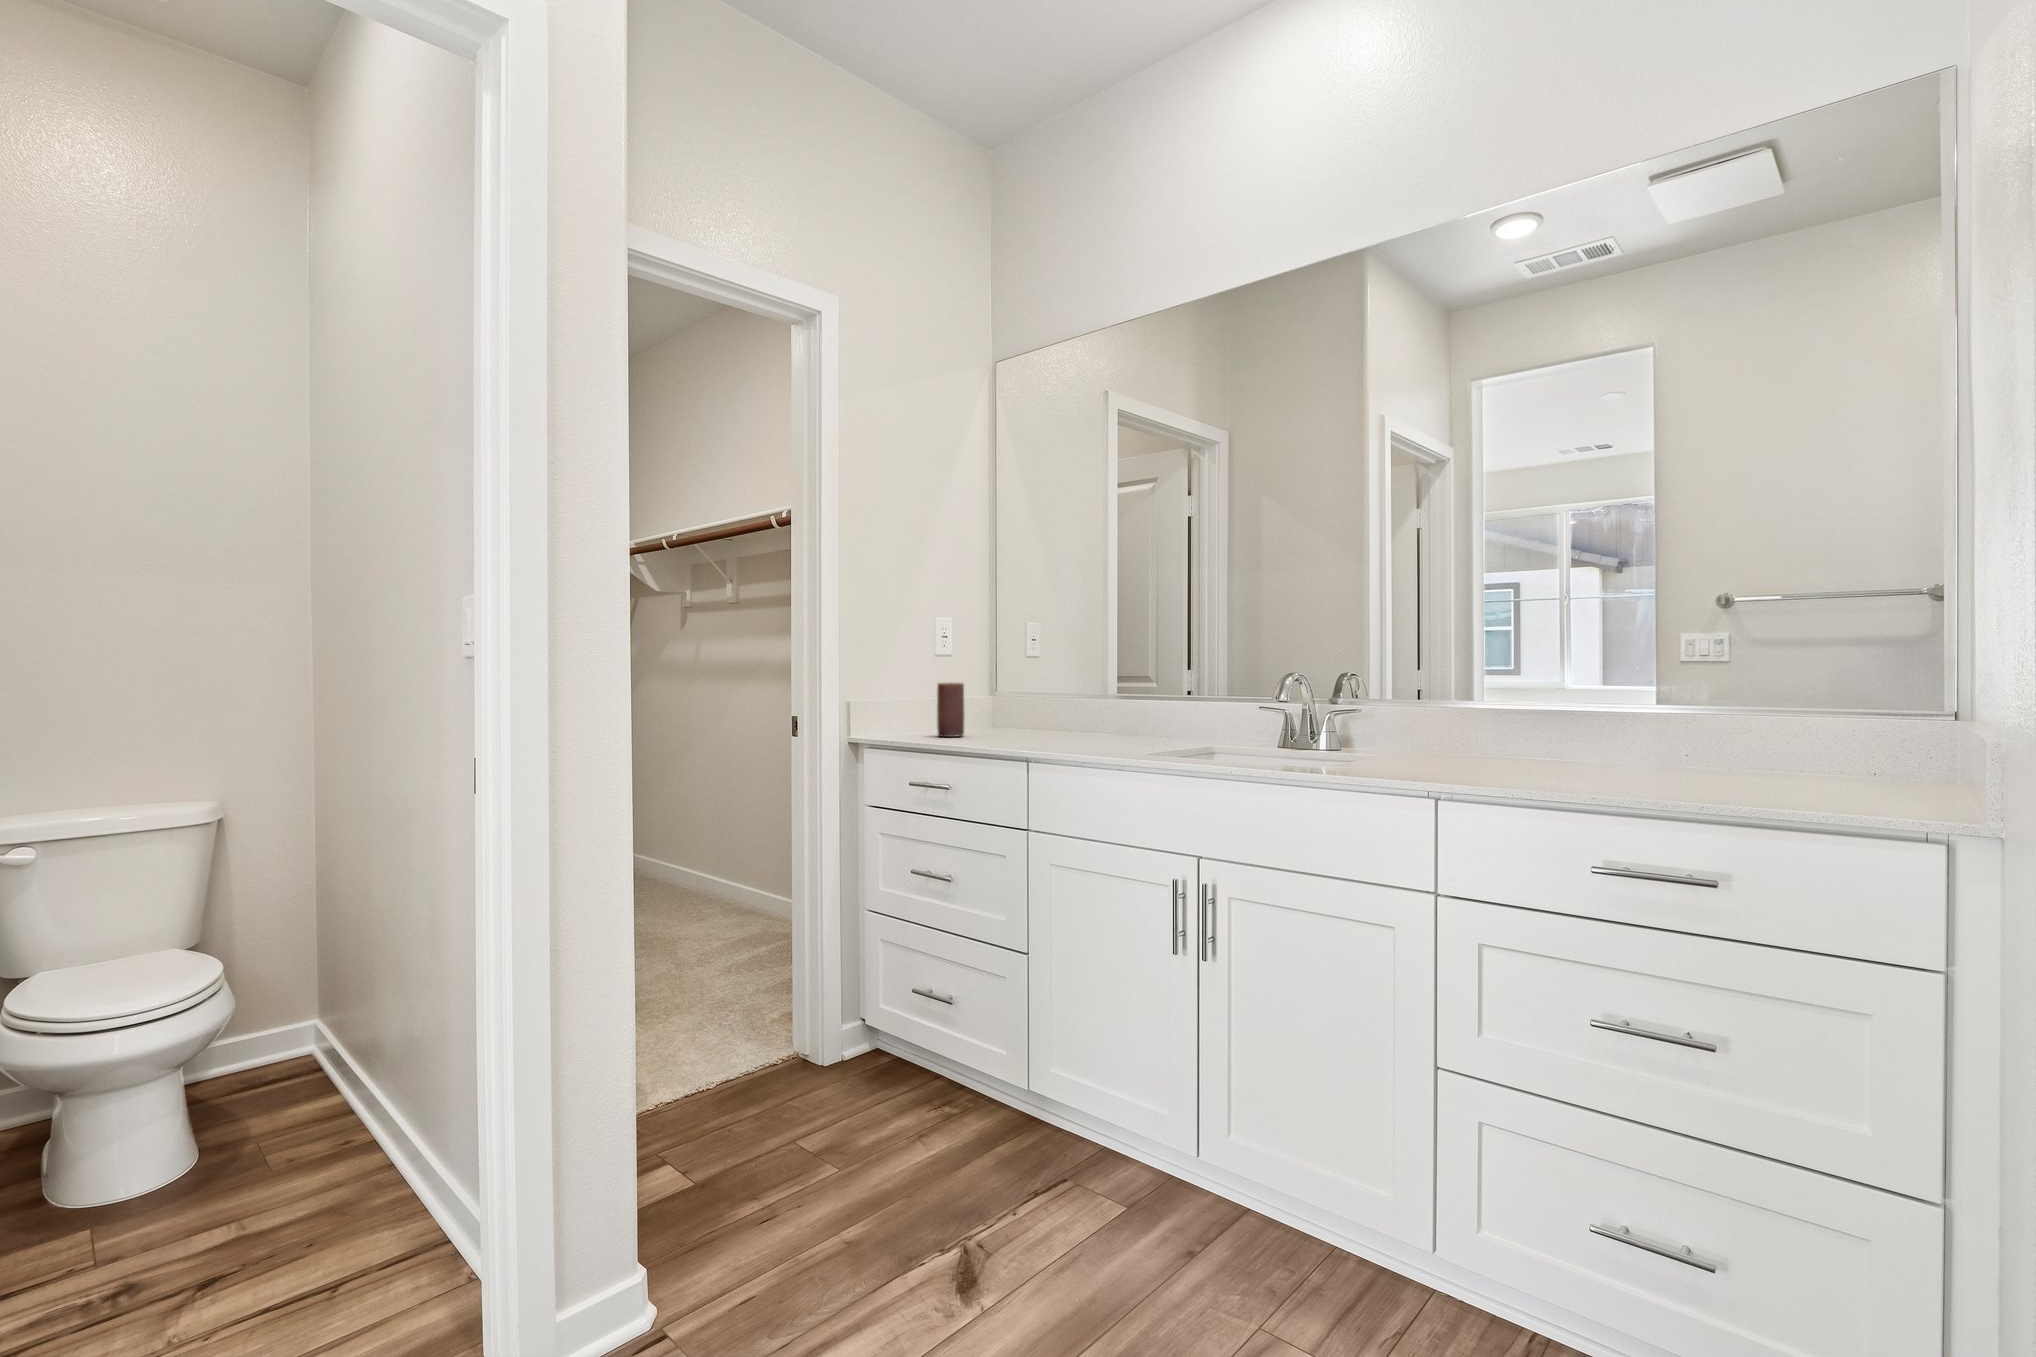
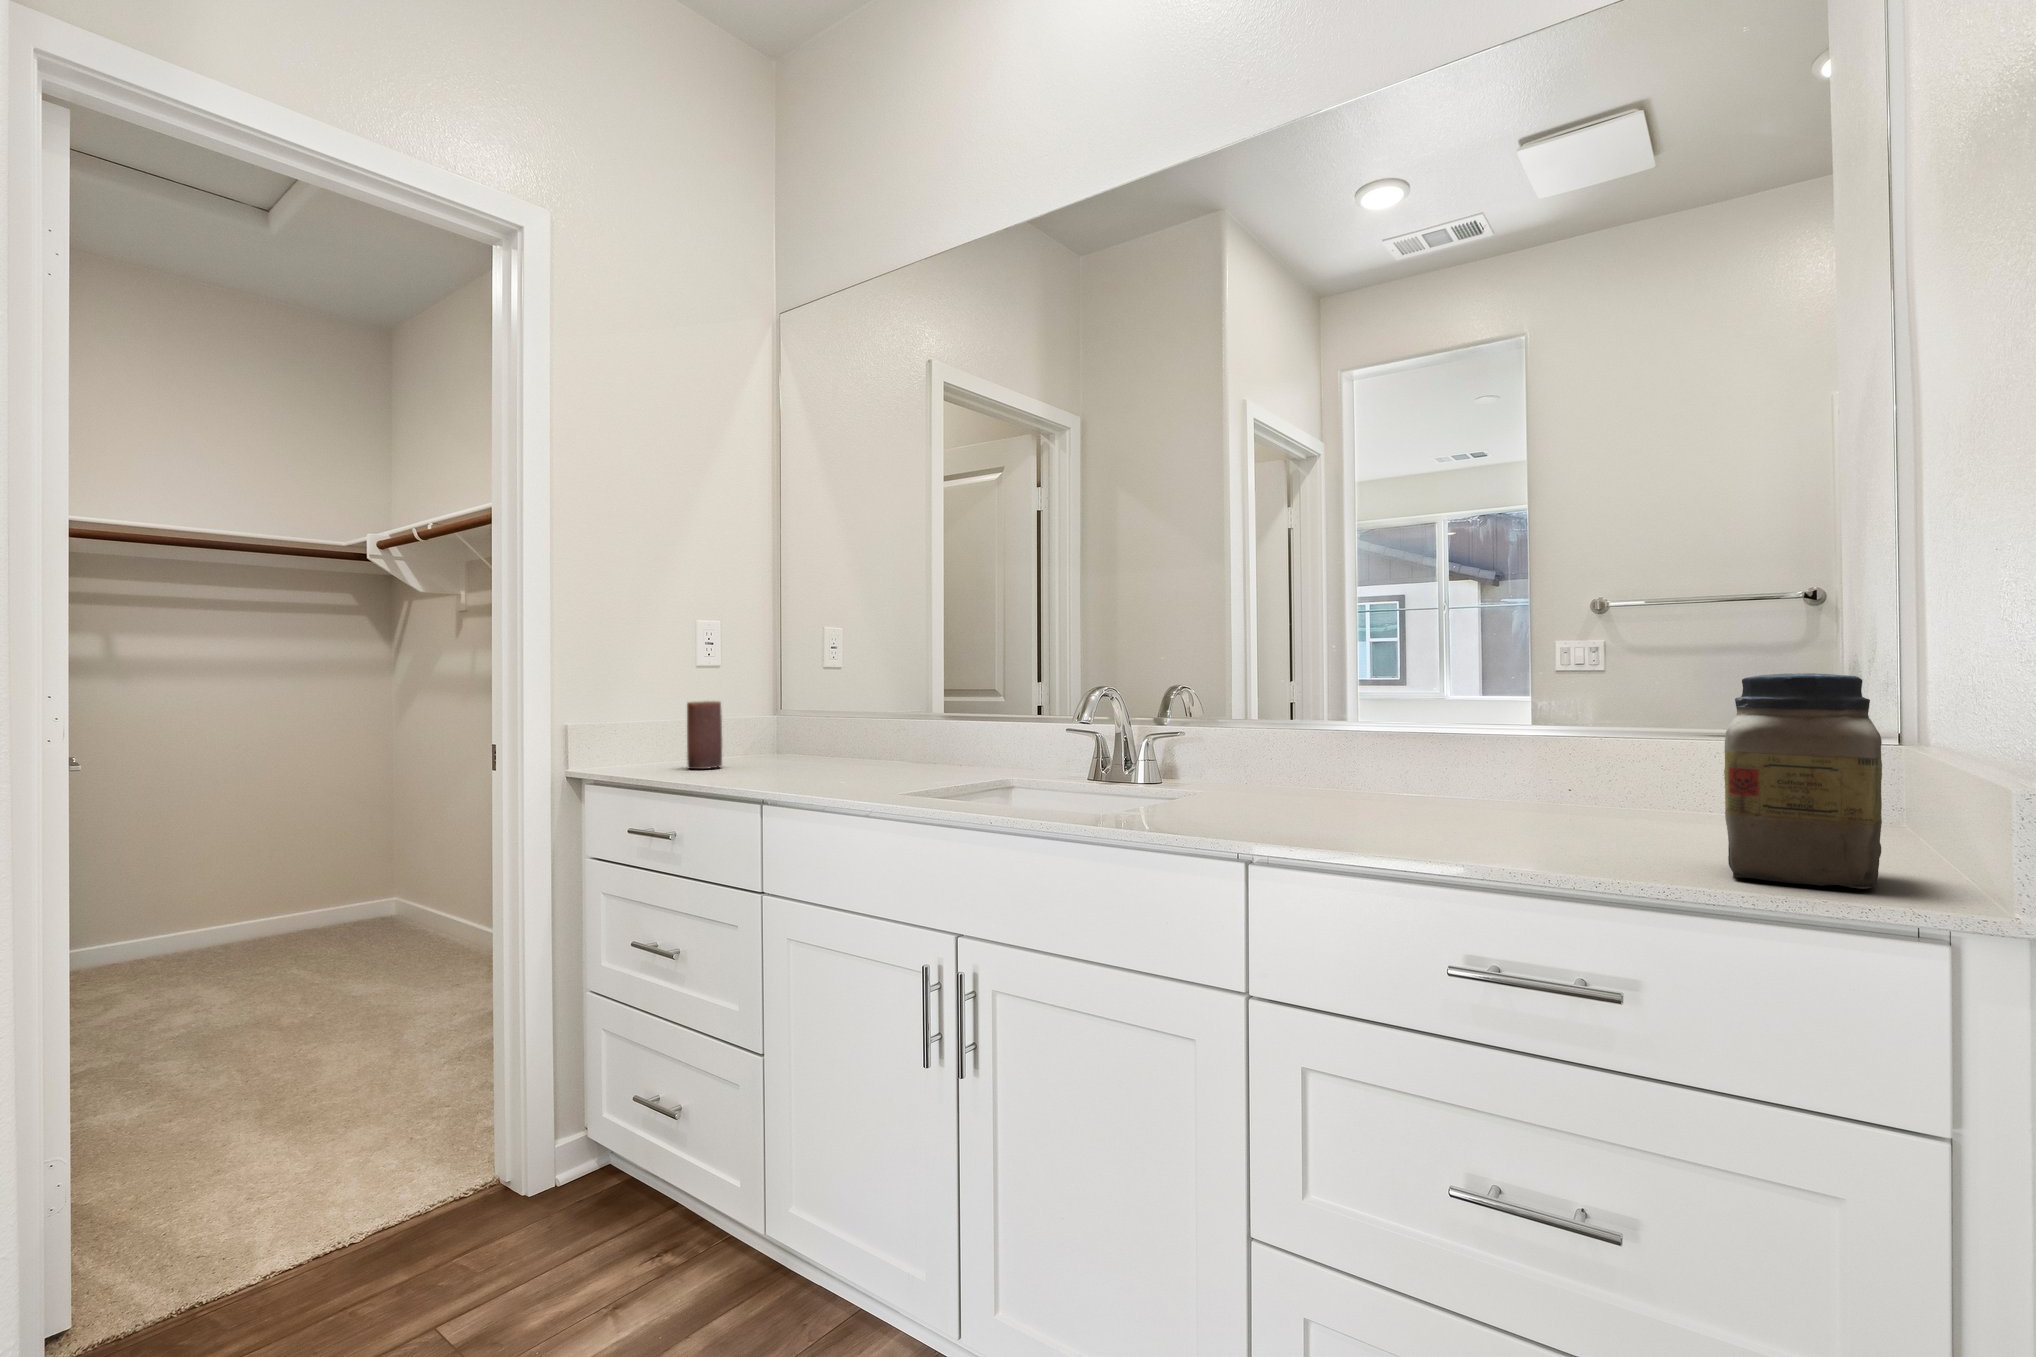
jar: none [1800,664,1916,812] -> present [1724,673,1882,889]

